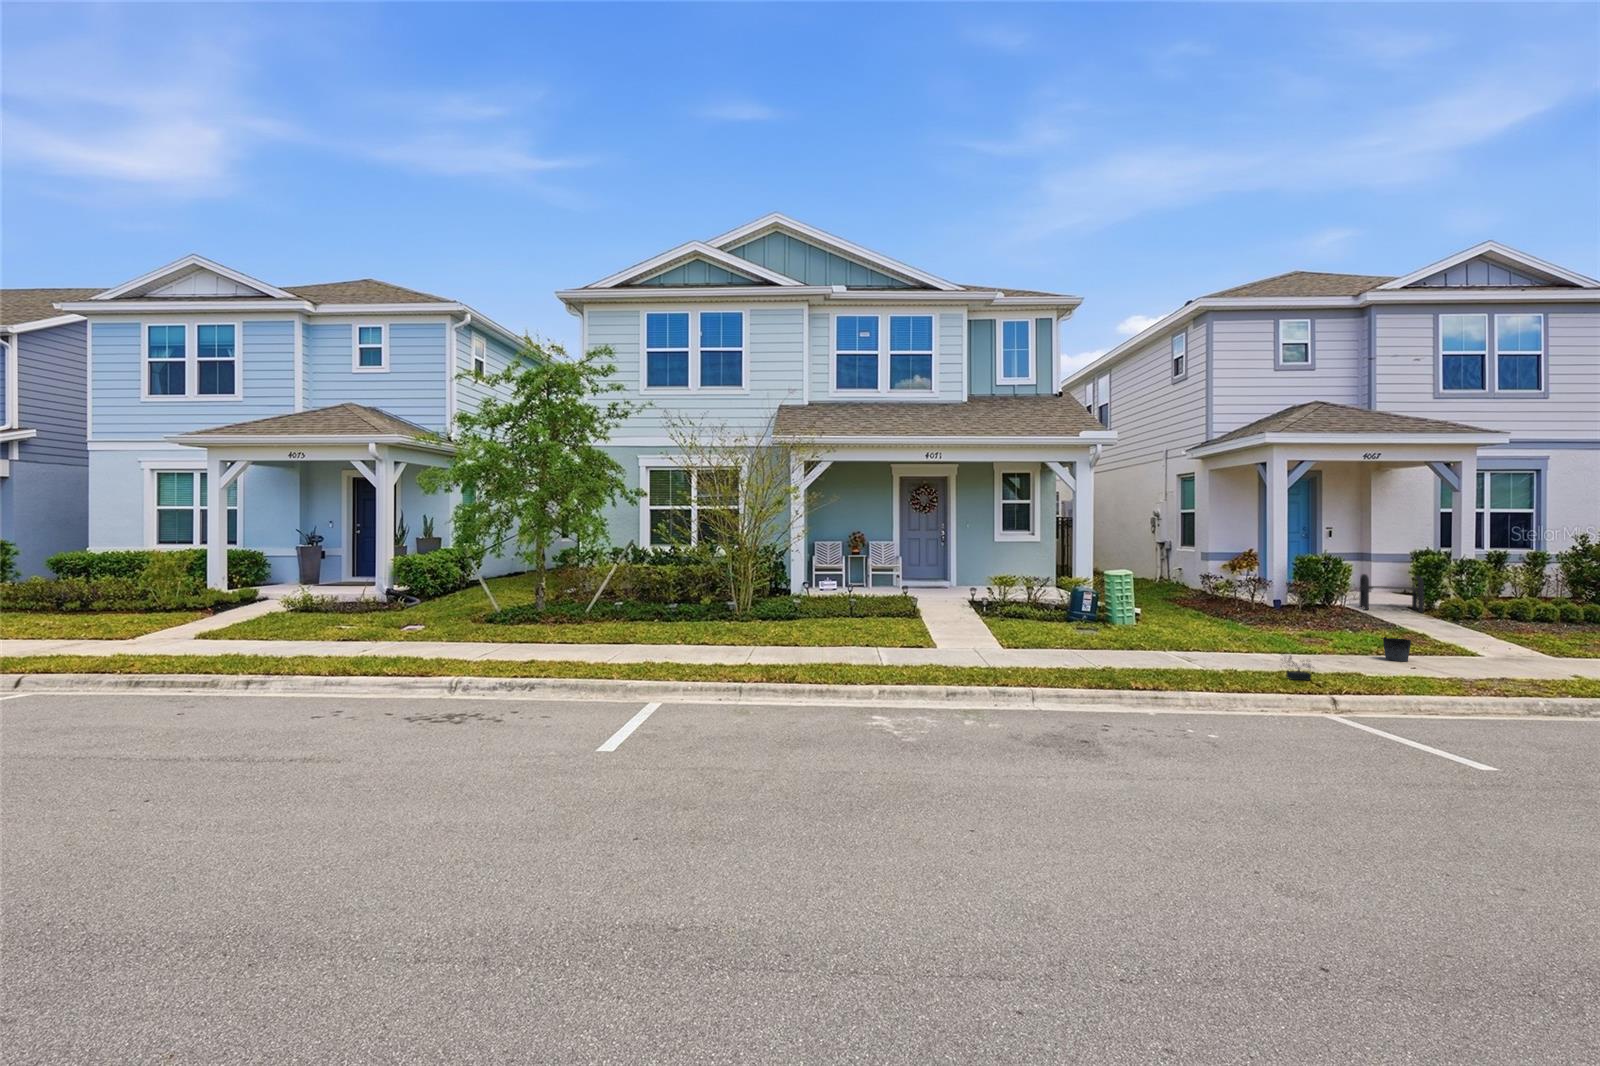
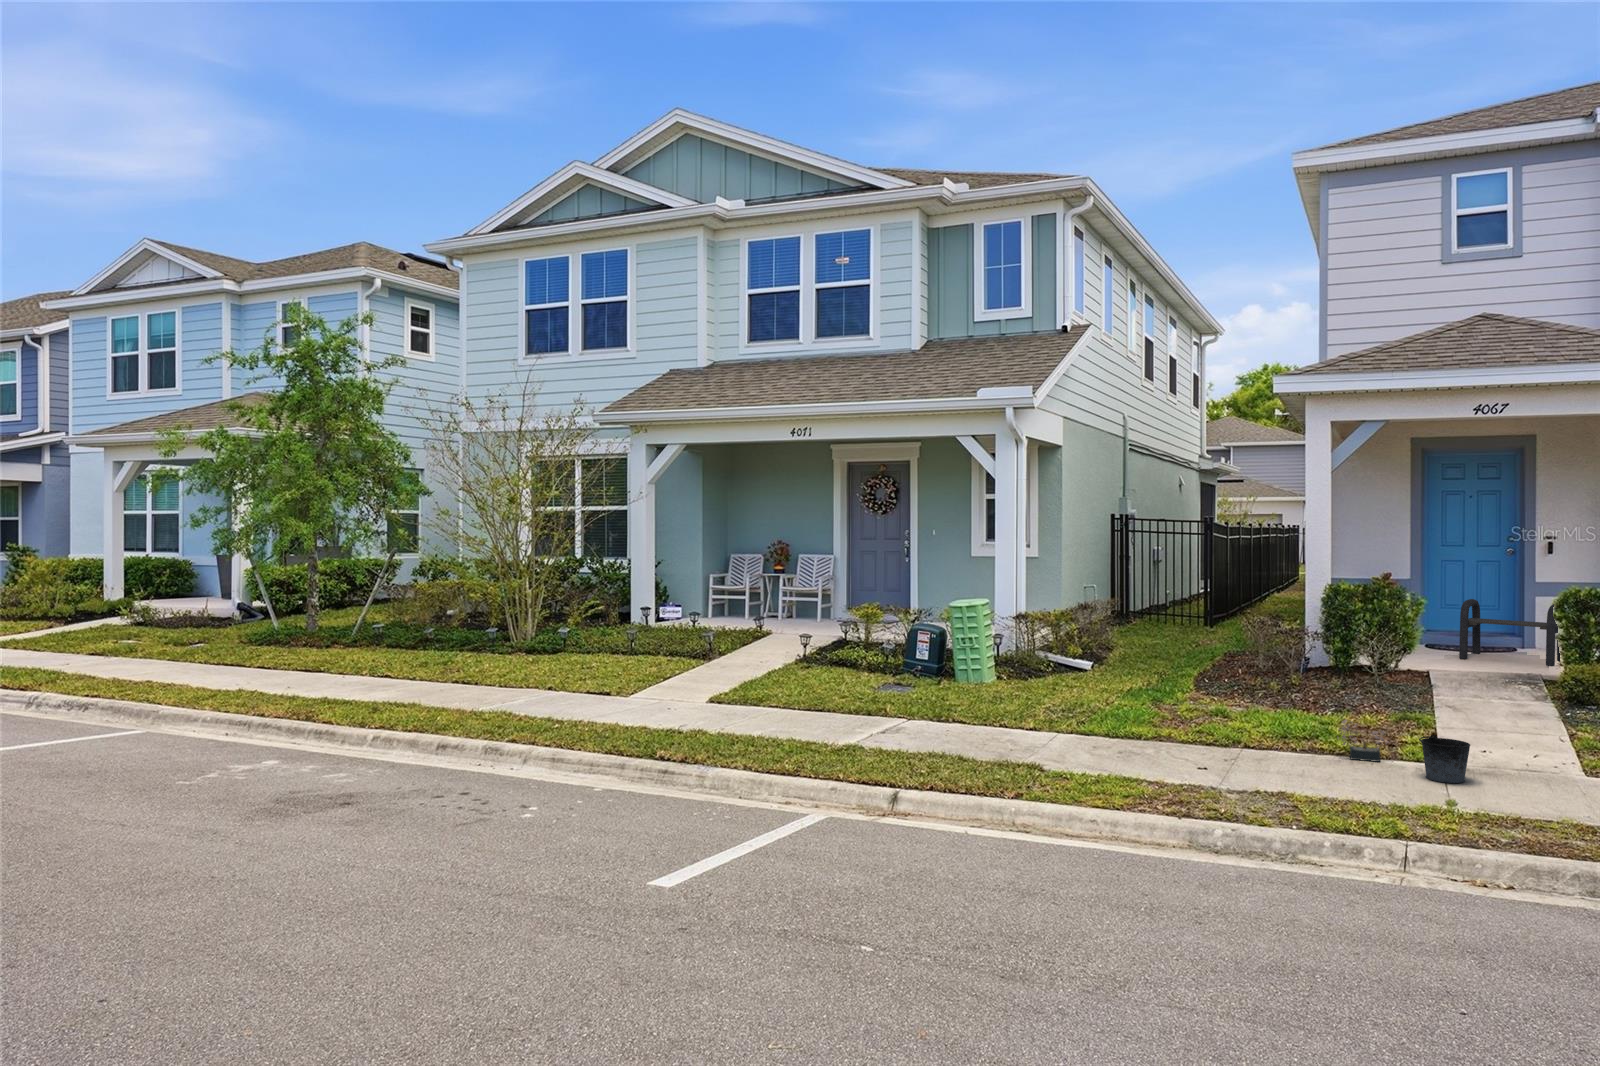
bucket: present [1381,637,1411,661] -> present [1419,735,1470,783]
decorative plant: present [1281,654,1314,680] -> present [1337,720,1388,762]

